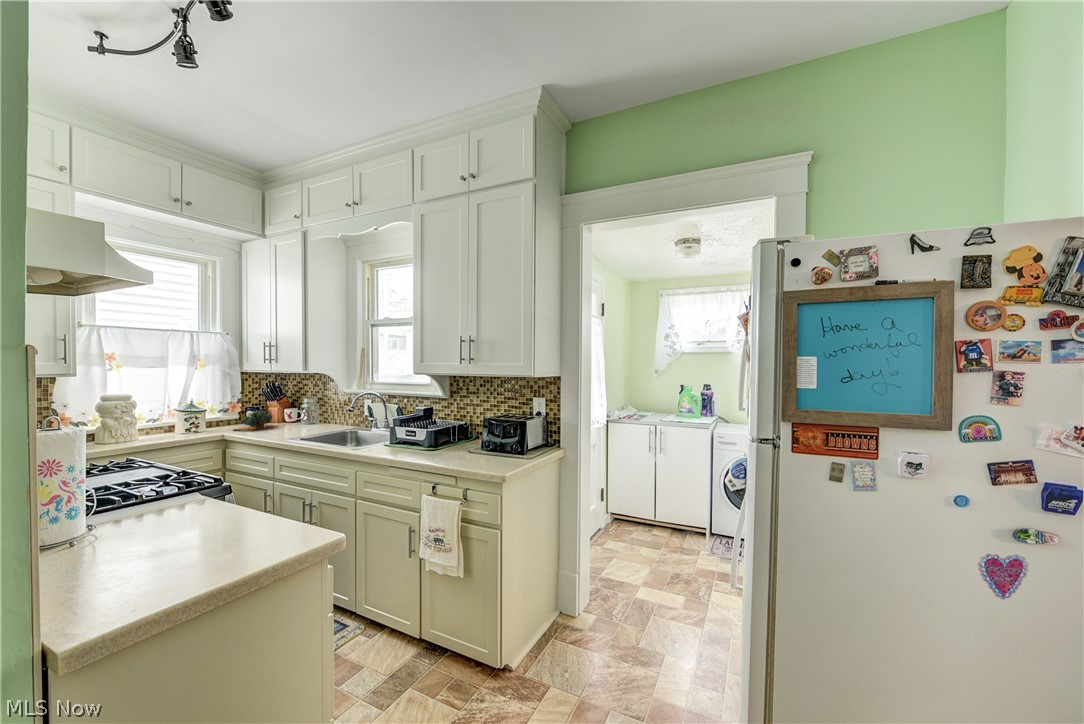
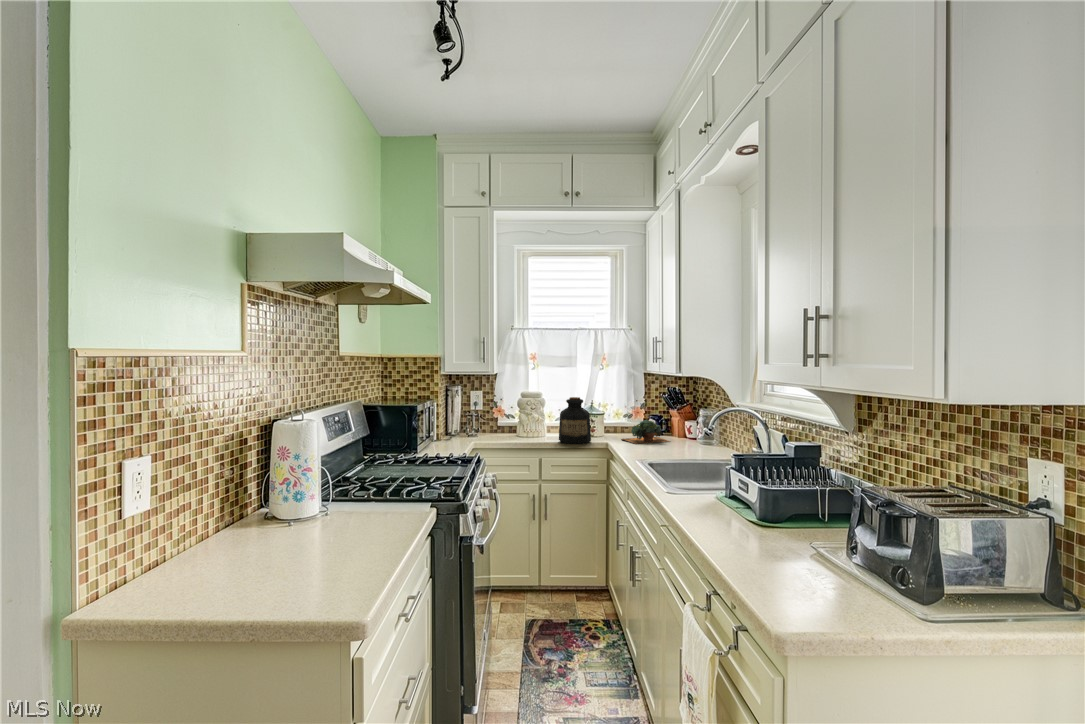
bottle: none [166,396,204,440] -> present [559,397,591,444]

